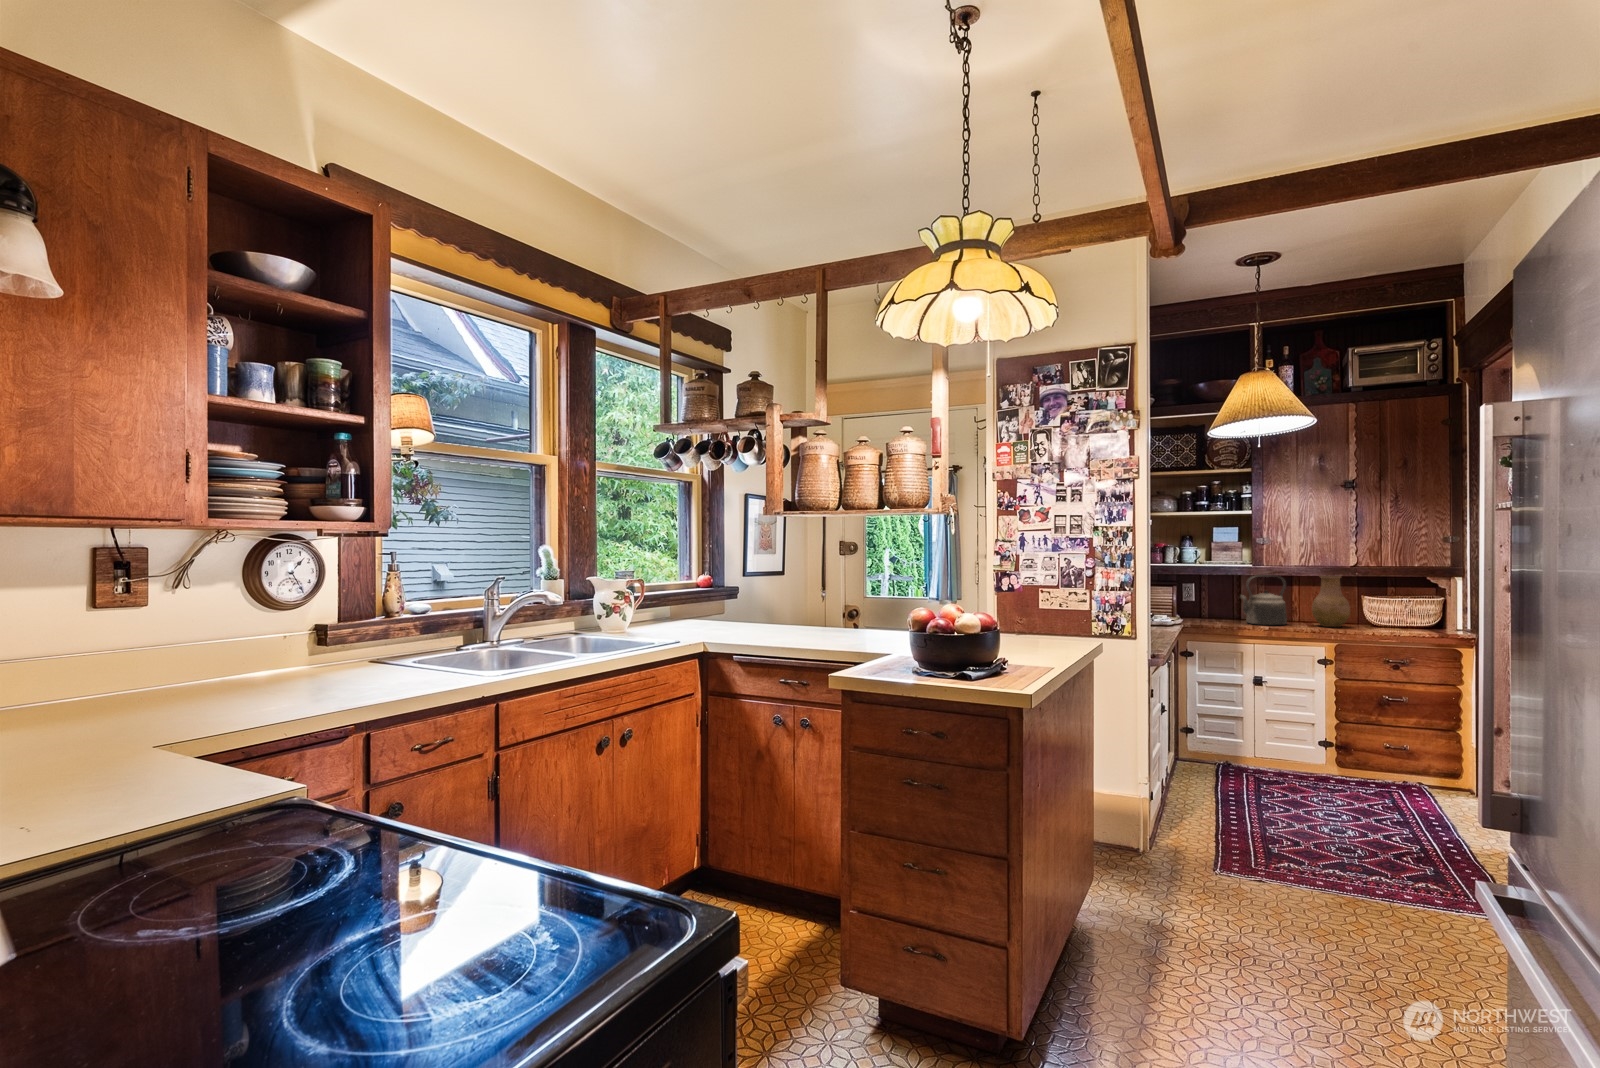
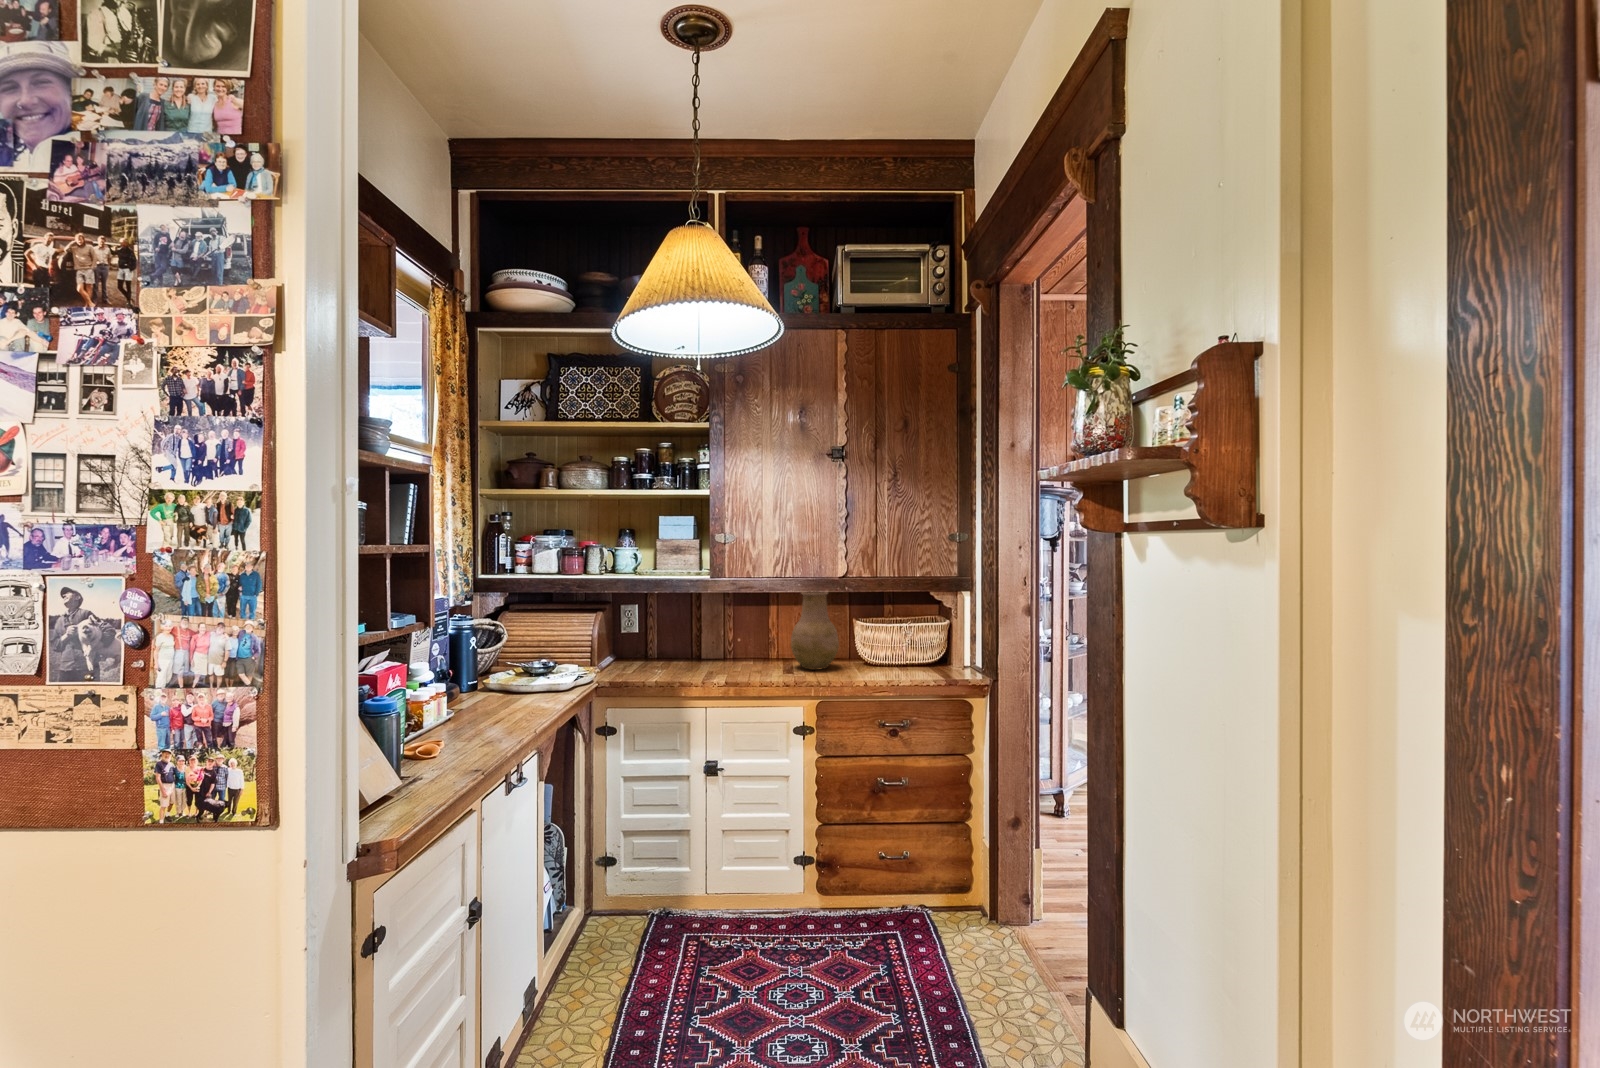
kettle: present [1240,575,1287,625] -> none [692,592,759,672]

